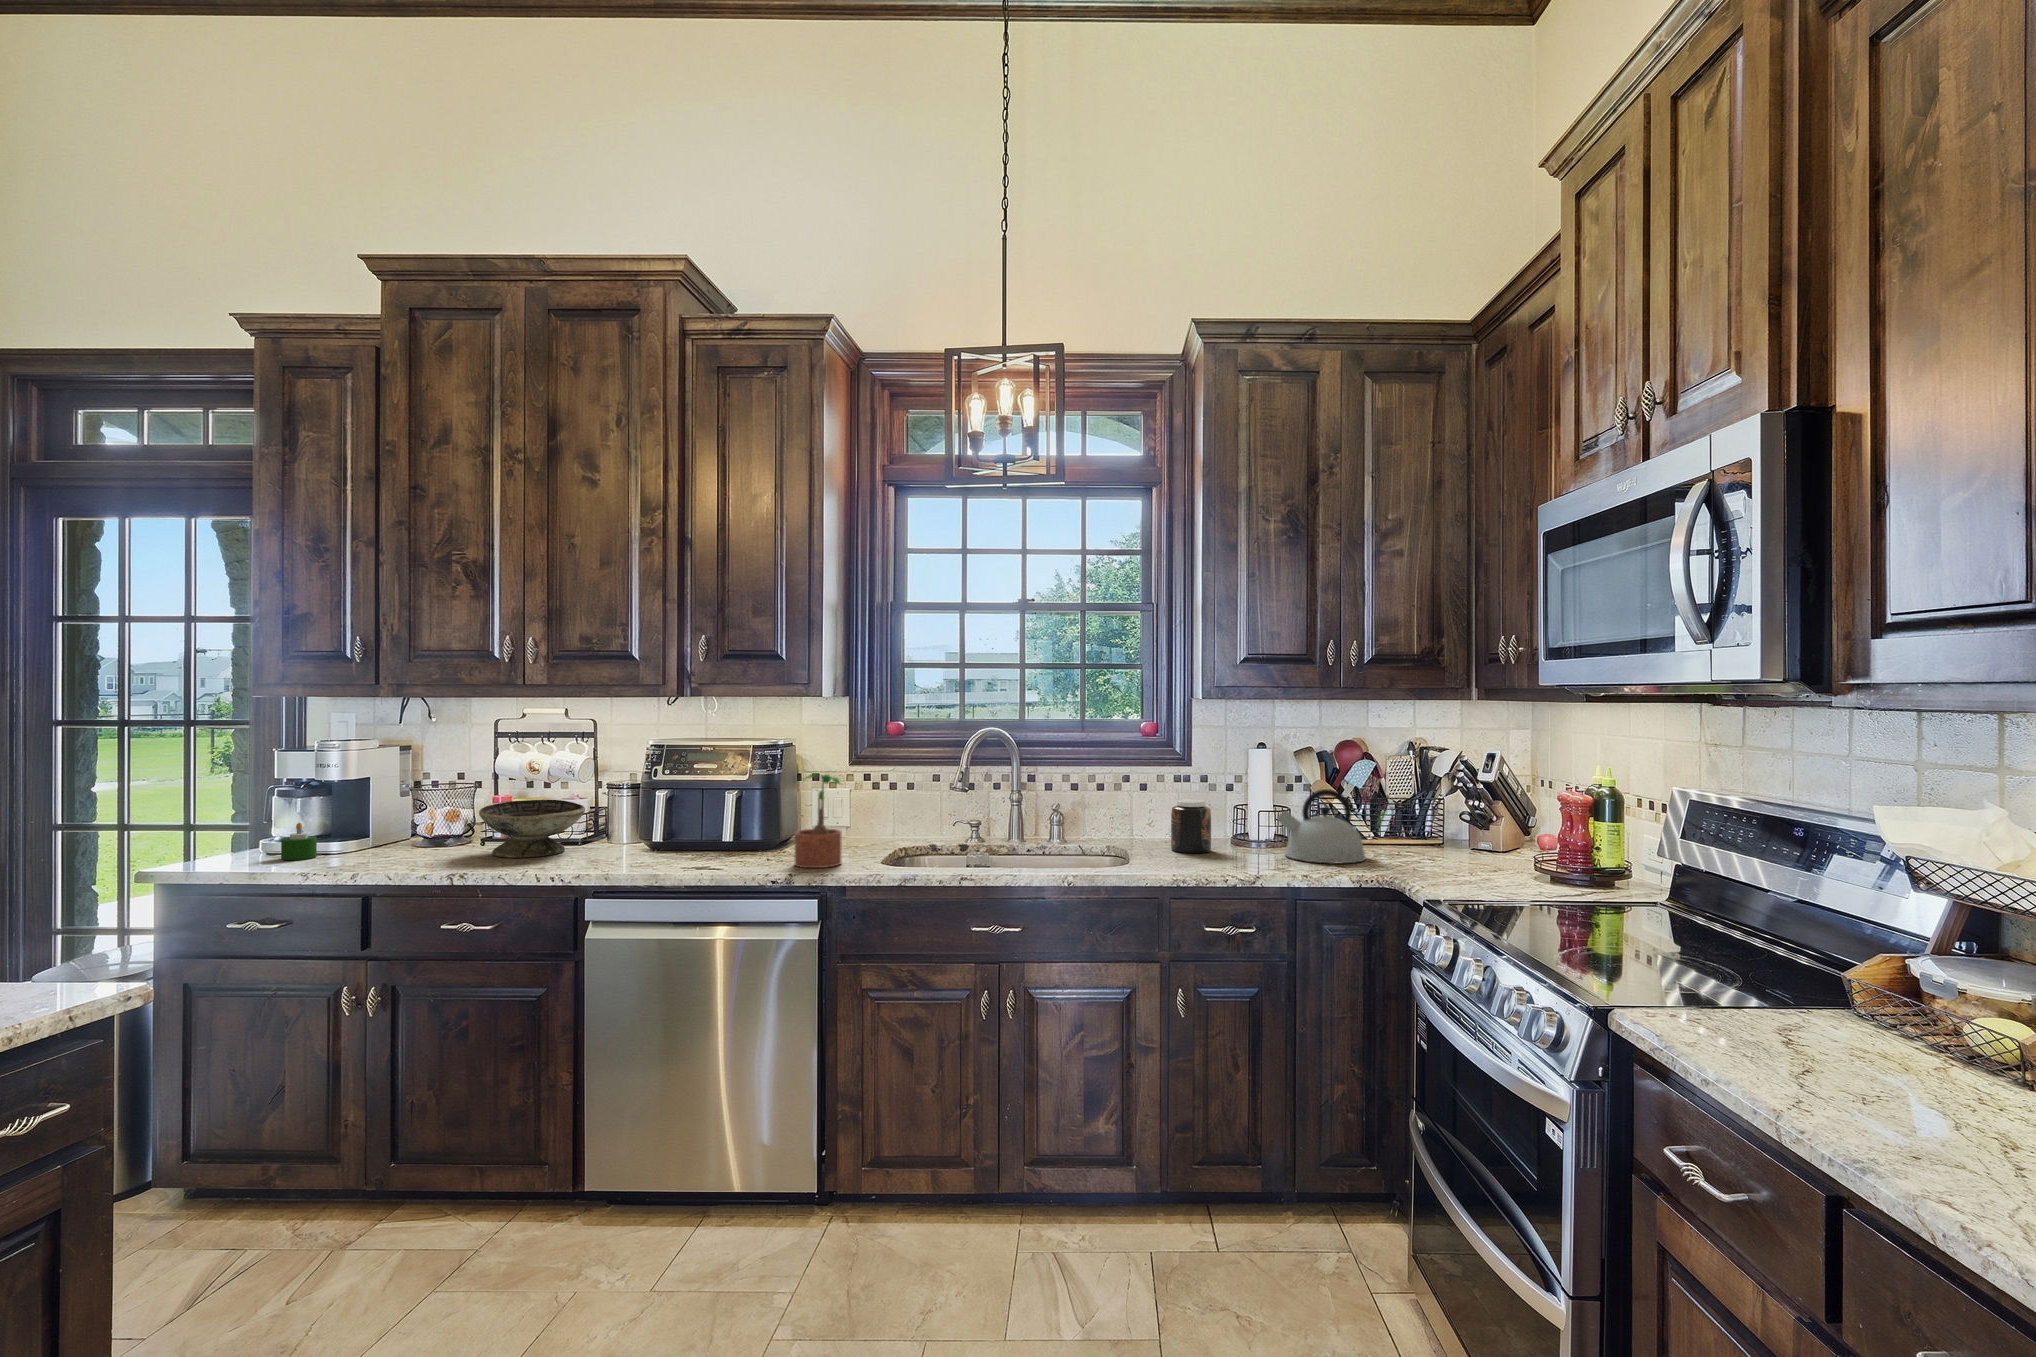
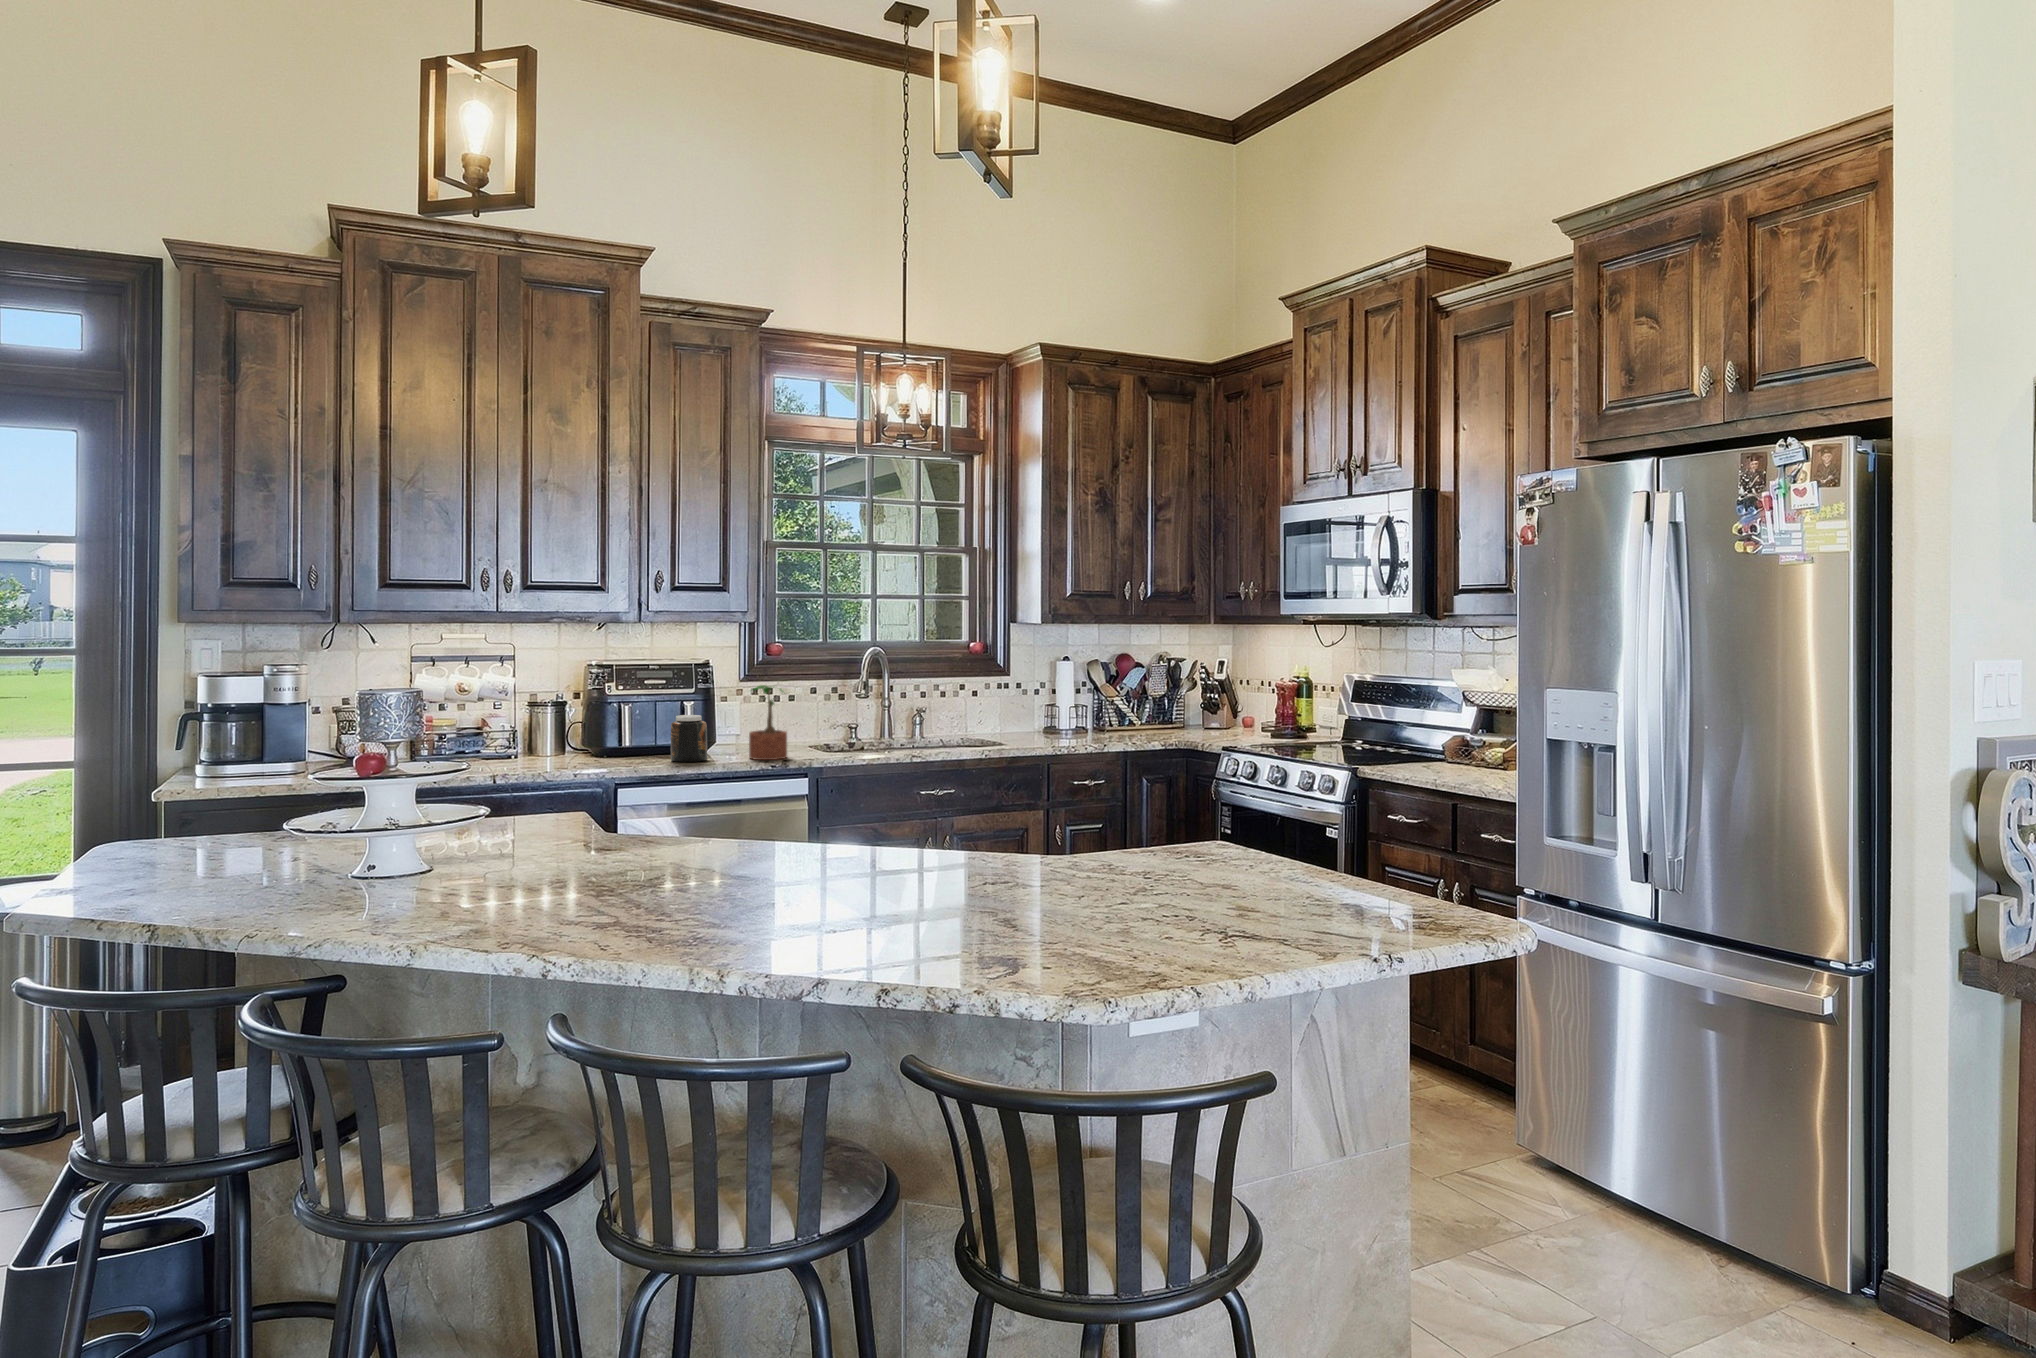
kettle: present [1278,789,1366,863] -> none [1089,688,1150,740]
jar: present [1171,799,1211,853] -> present [671,715,707,762]
decorative bowl: present [479,800,585,858] -> none [444,718,538,767]
candle: present [281,823,317,860] -> none [257,744,289,779]

